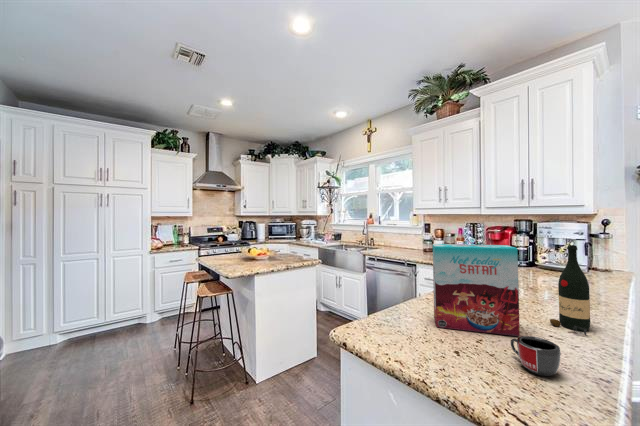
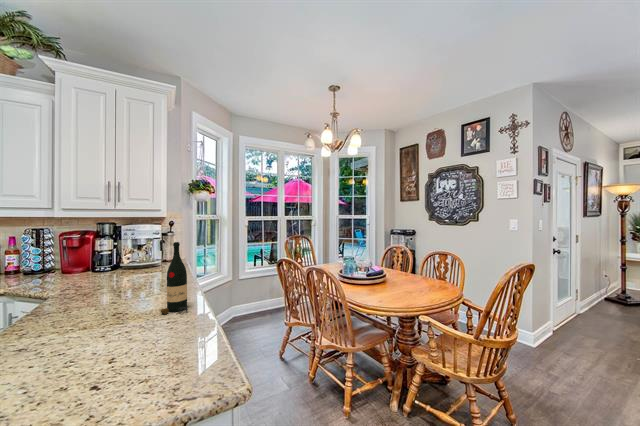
cereal box: present [433,244,520,336] -> none [29,248,146,376]
mug: present [511,336,561,376] -> none [149,325,192,359]

